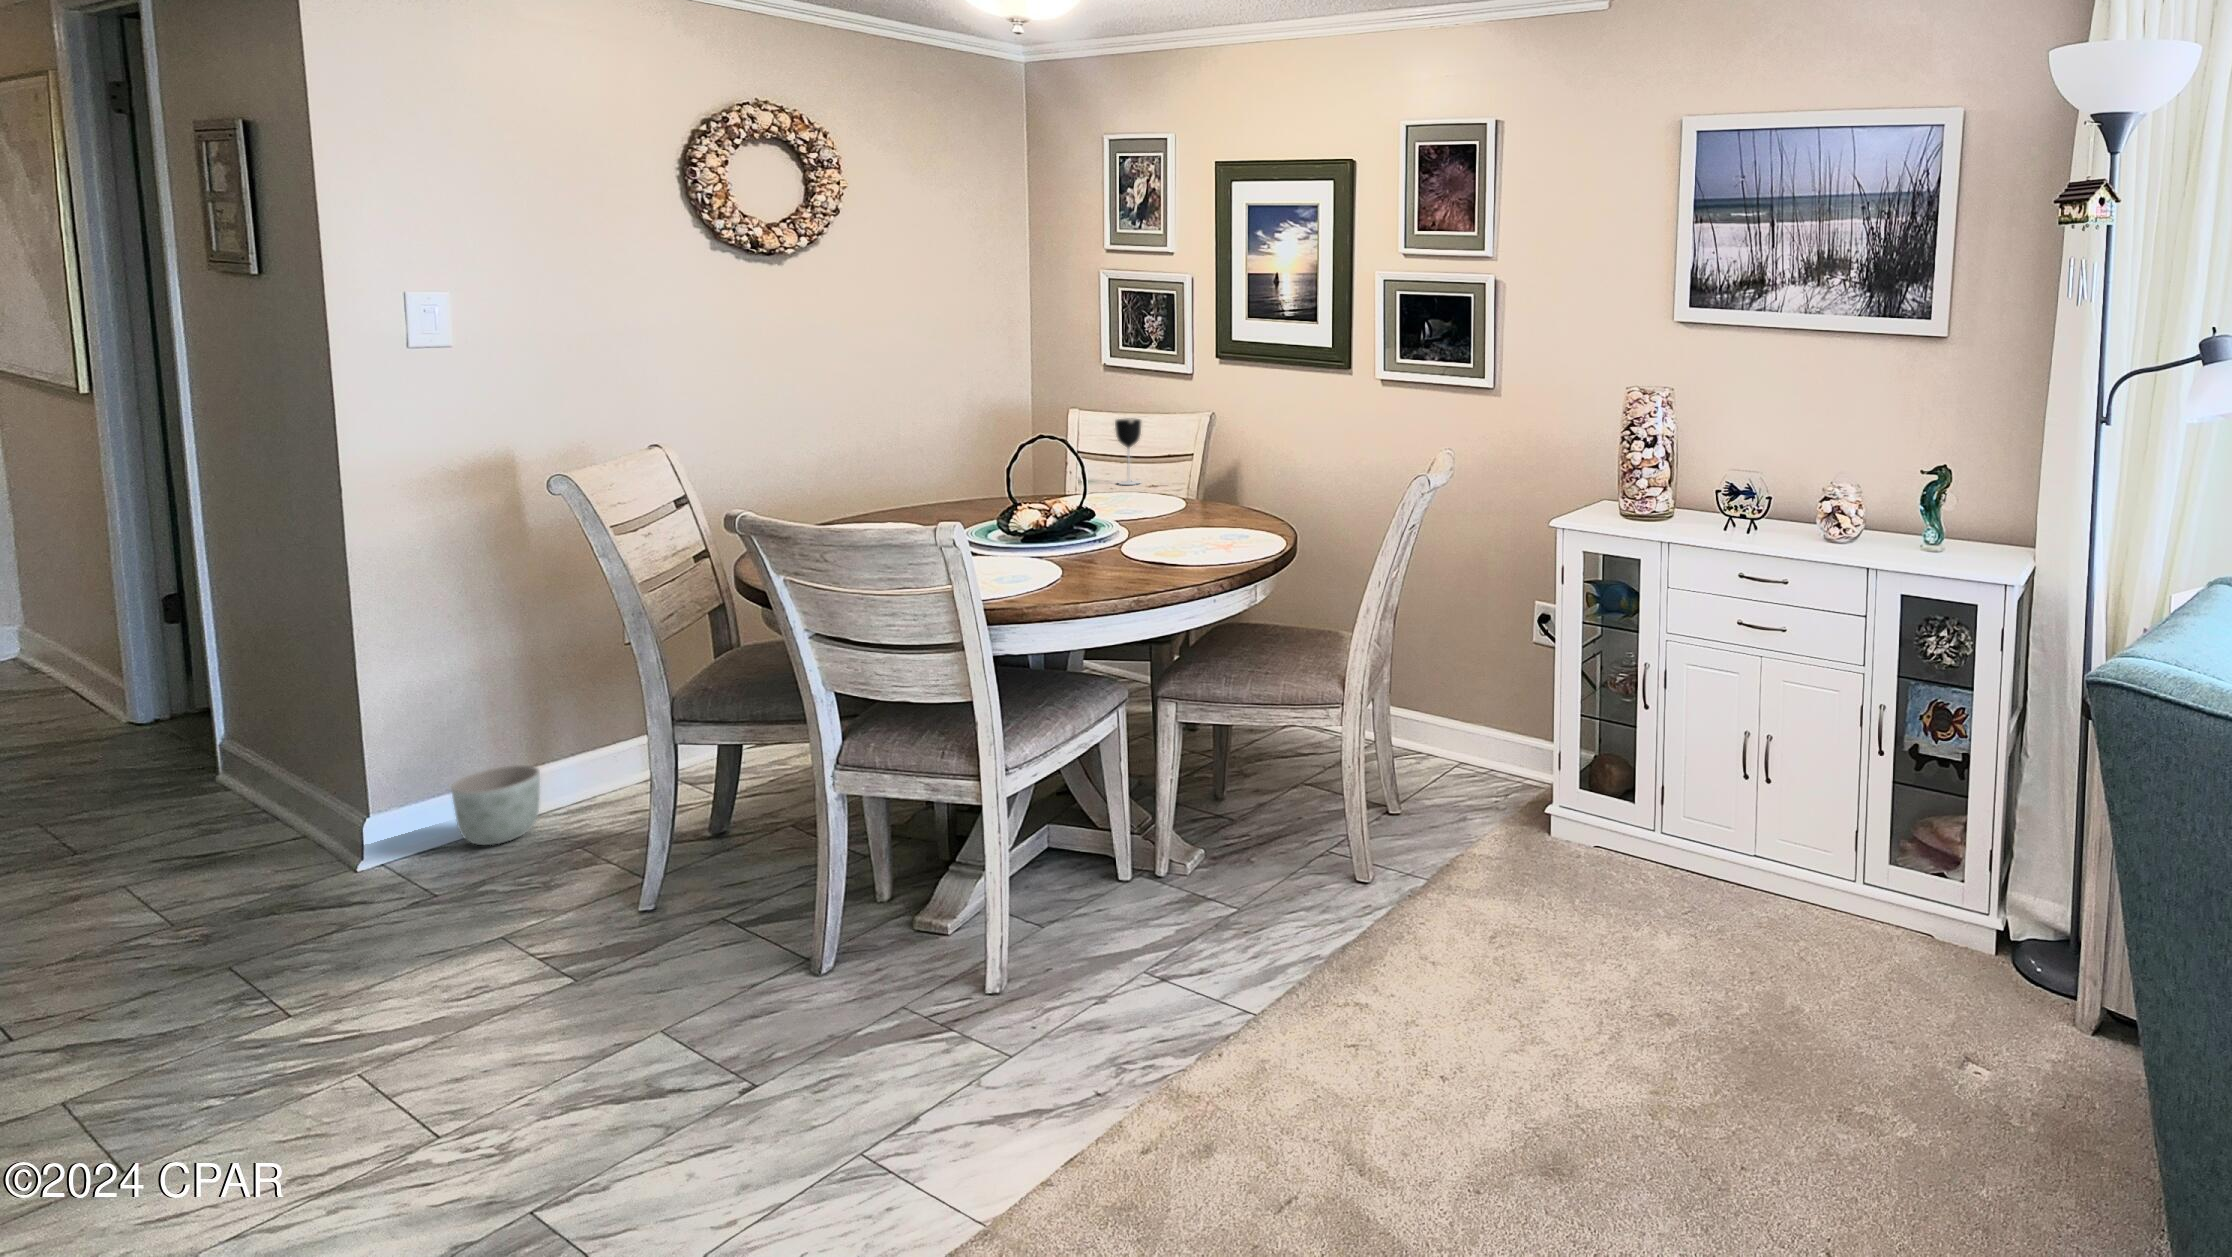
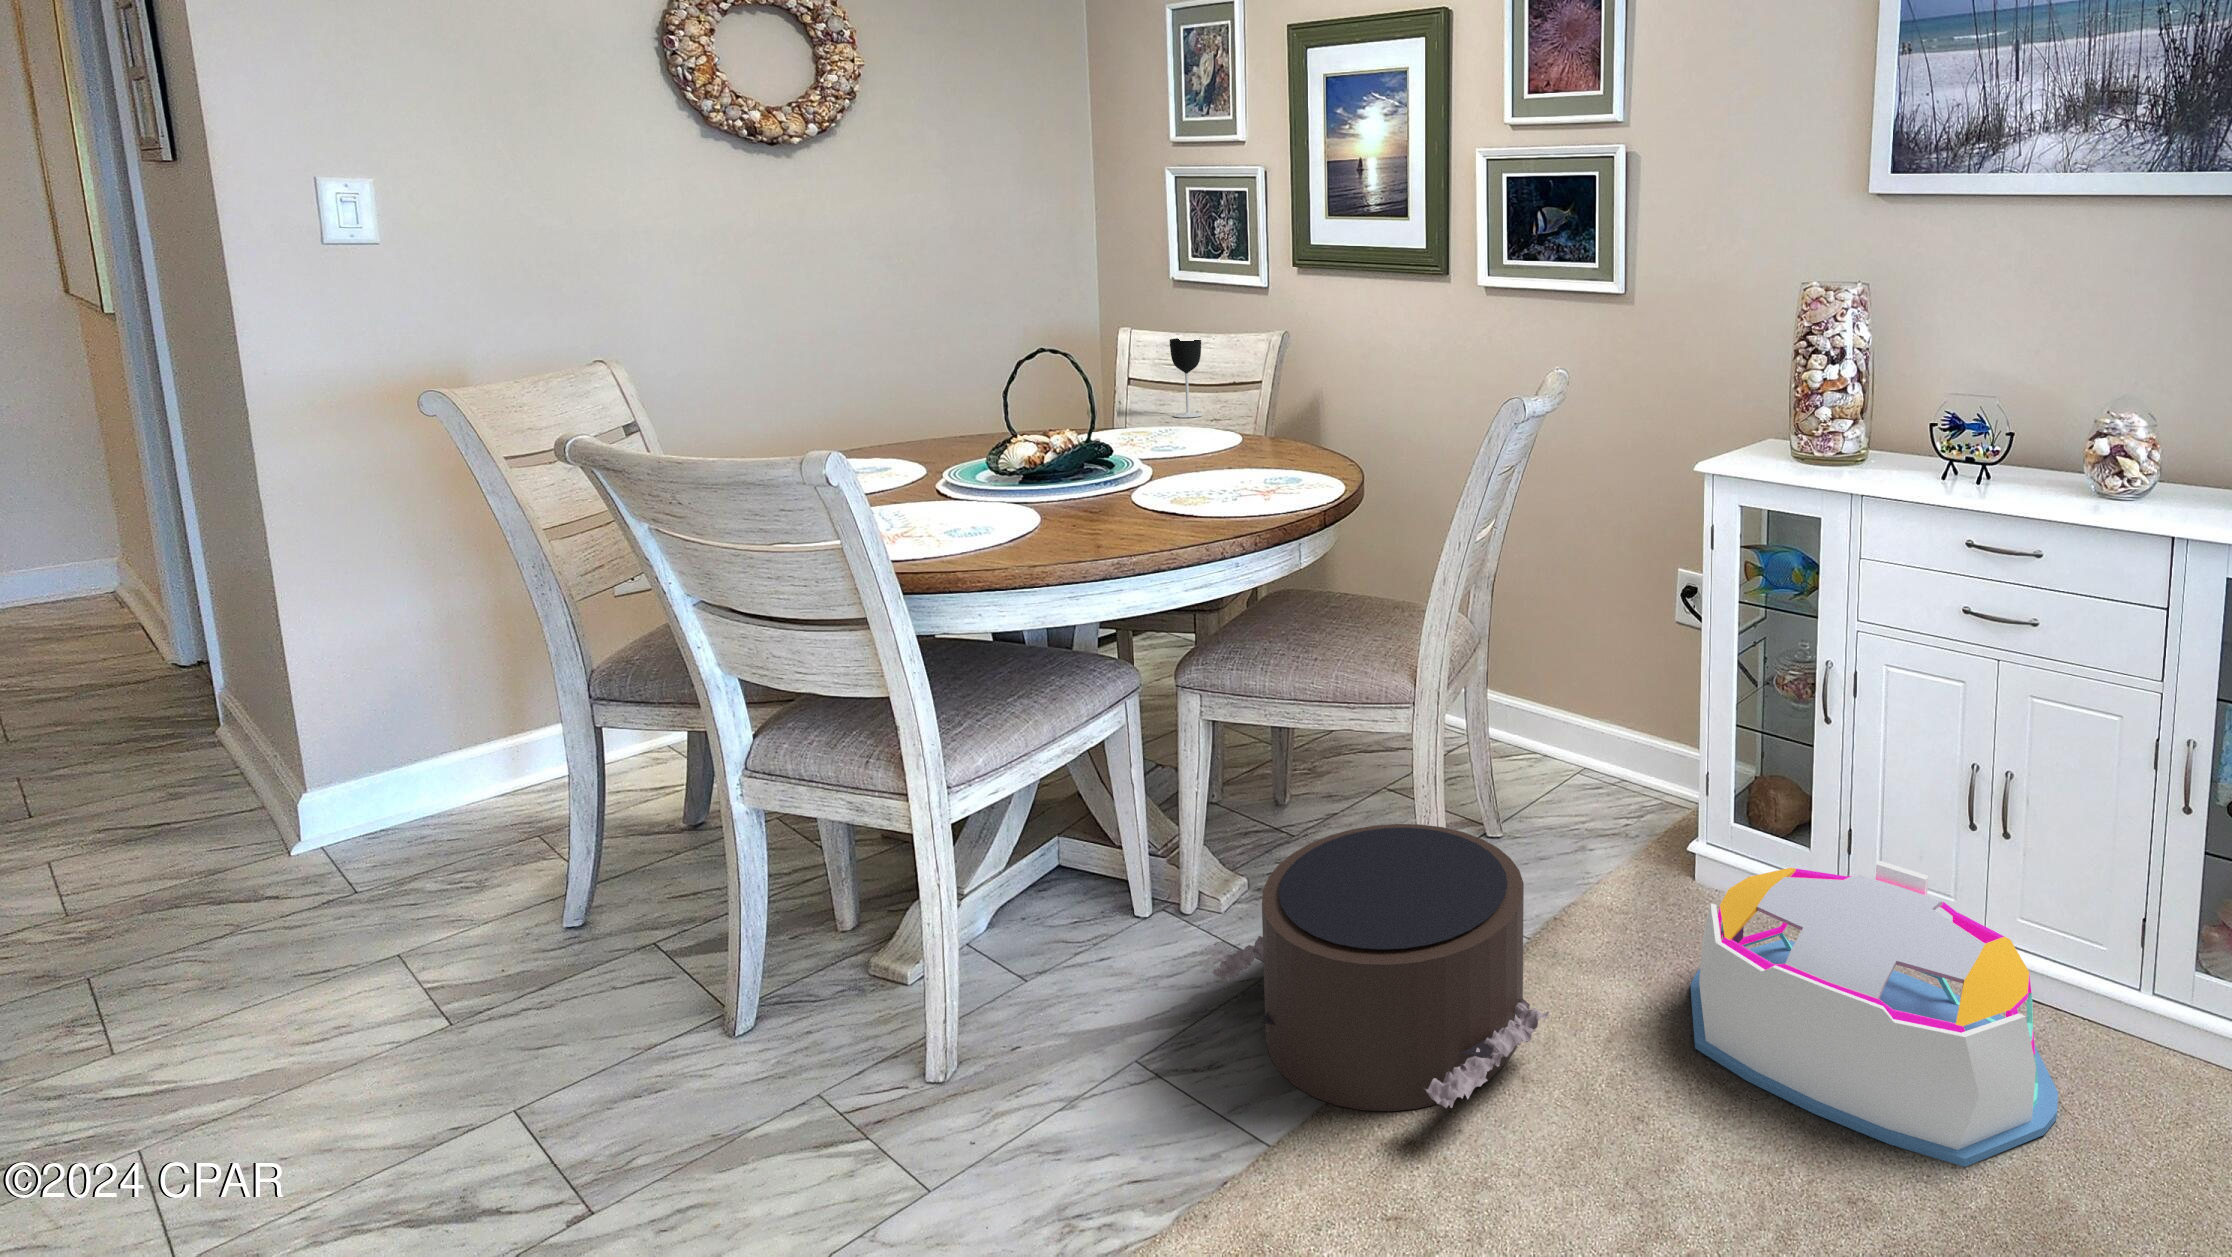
planter: present [451,765,540,845] -> none [395,735,501,828]
pouf: none [1196,795,1451,991] -> present [1212,824,1549,1111]
storage bin: none [1550,806,1800,997] -> present [1691,861,2058,1167]

